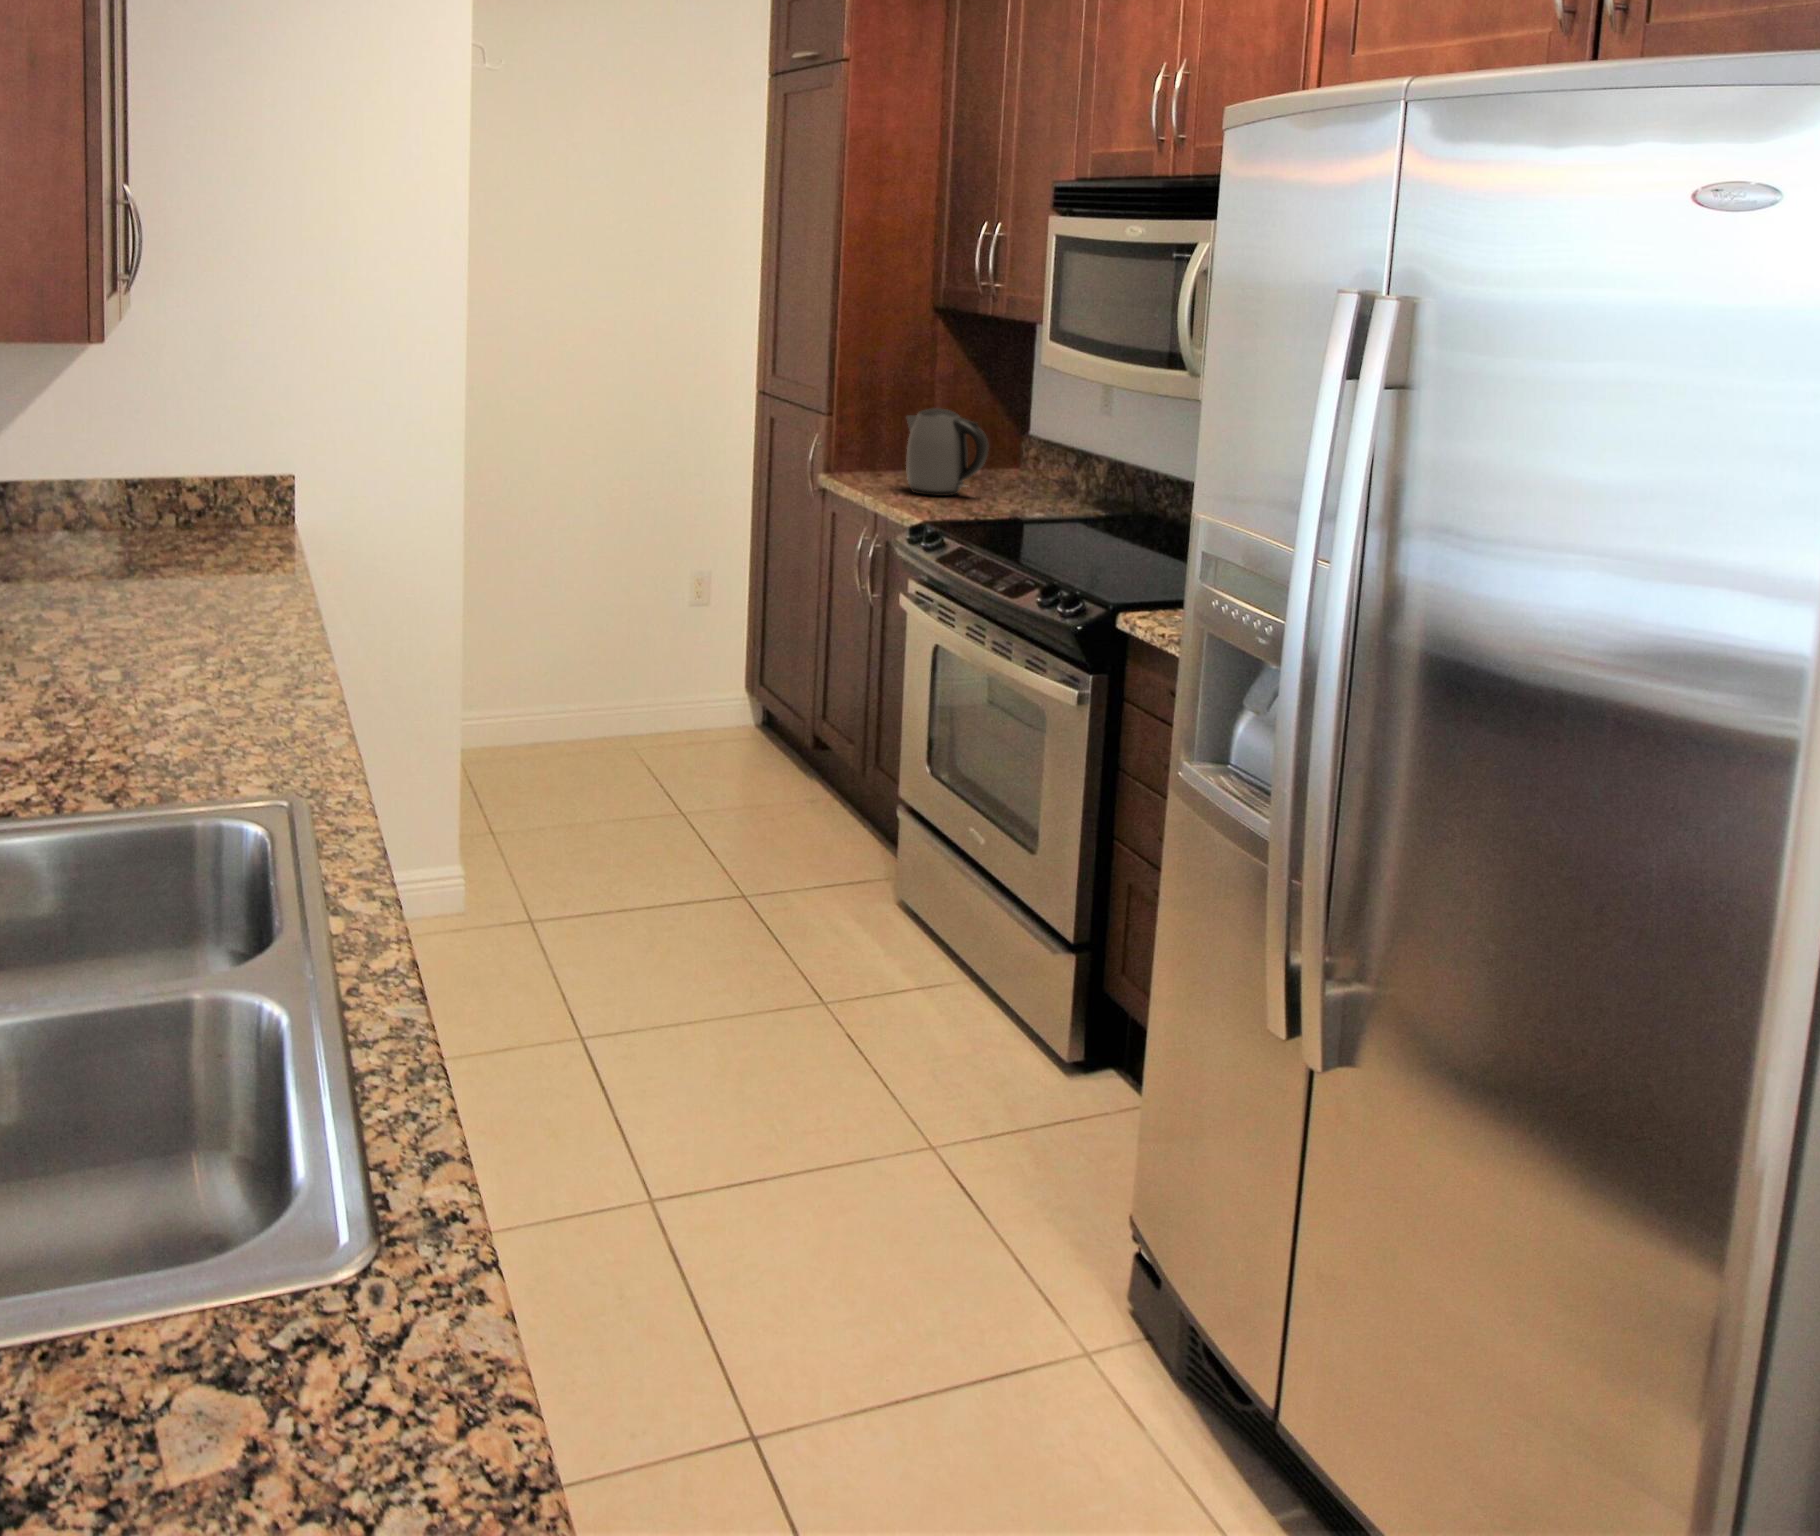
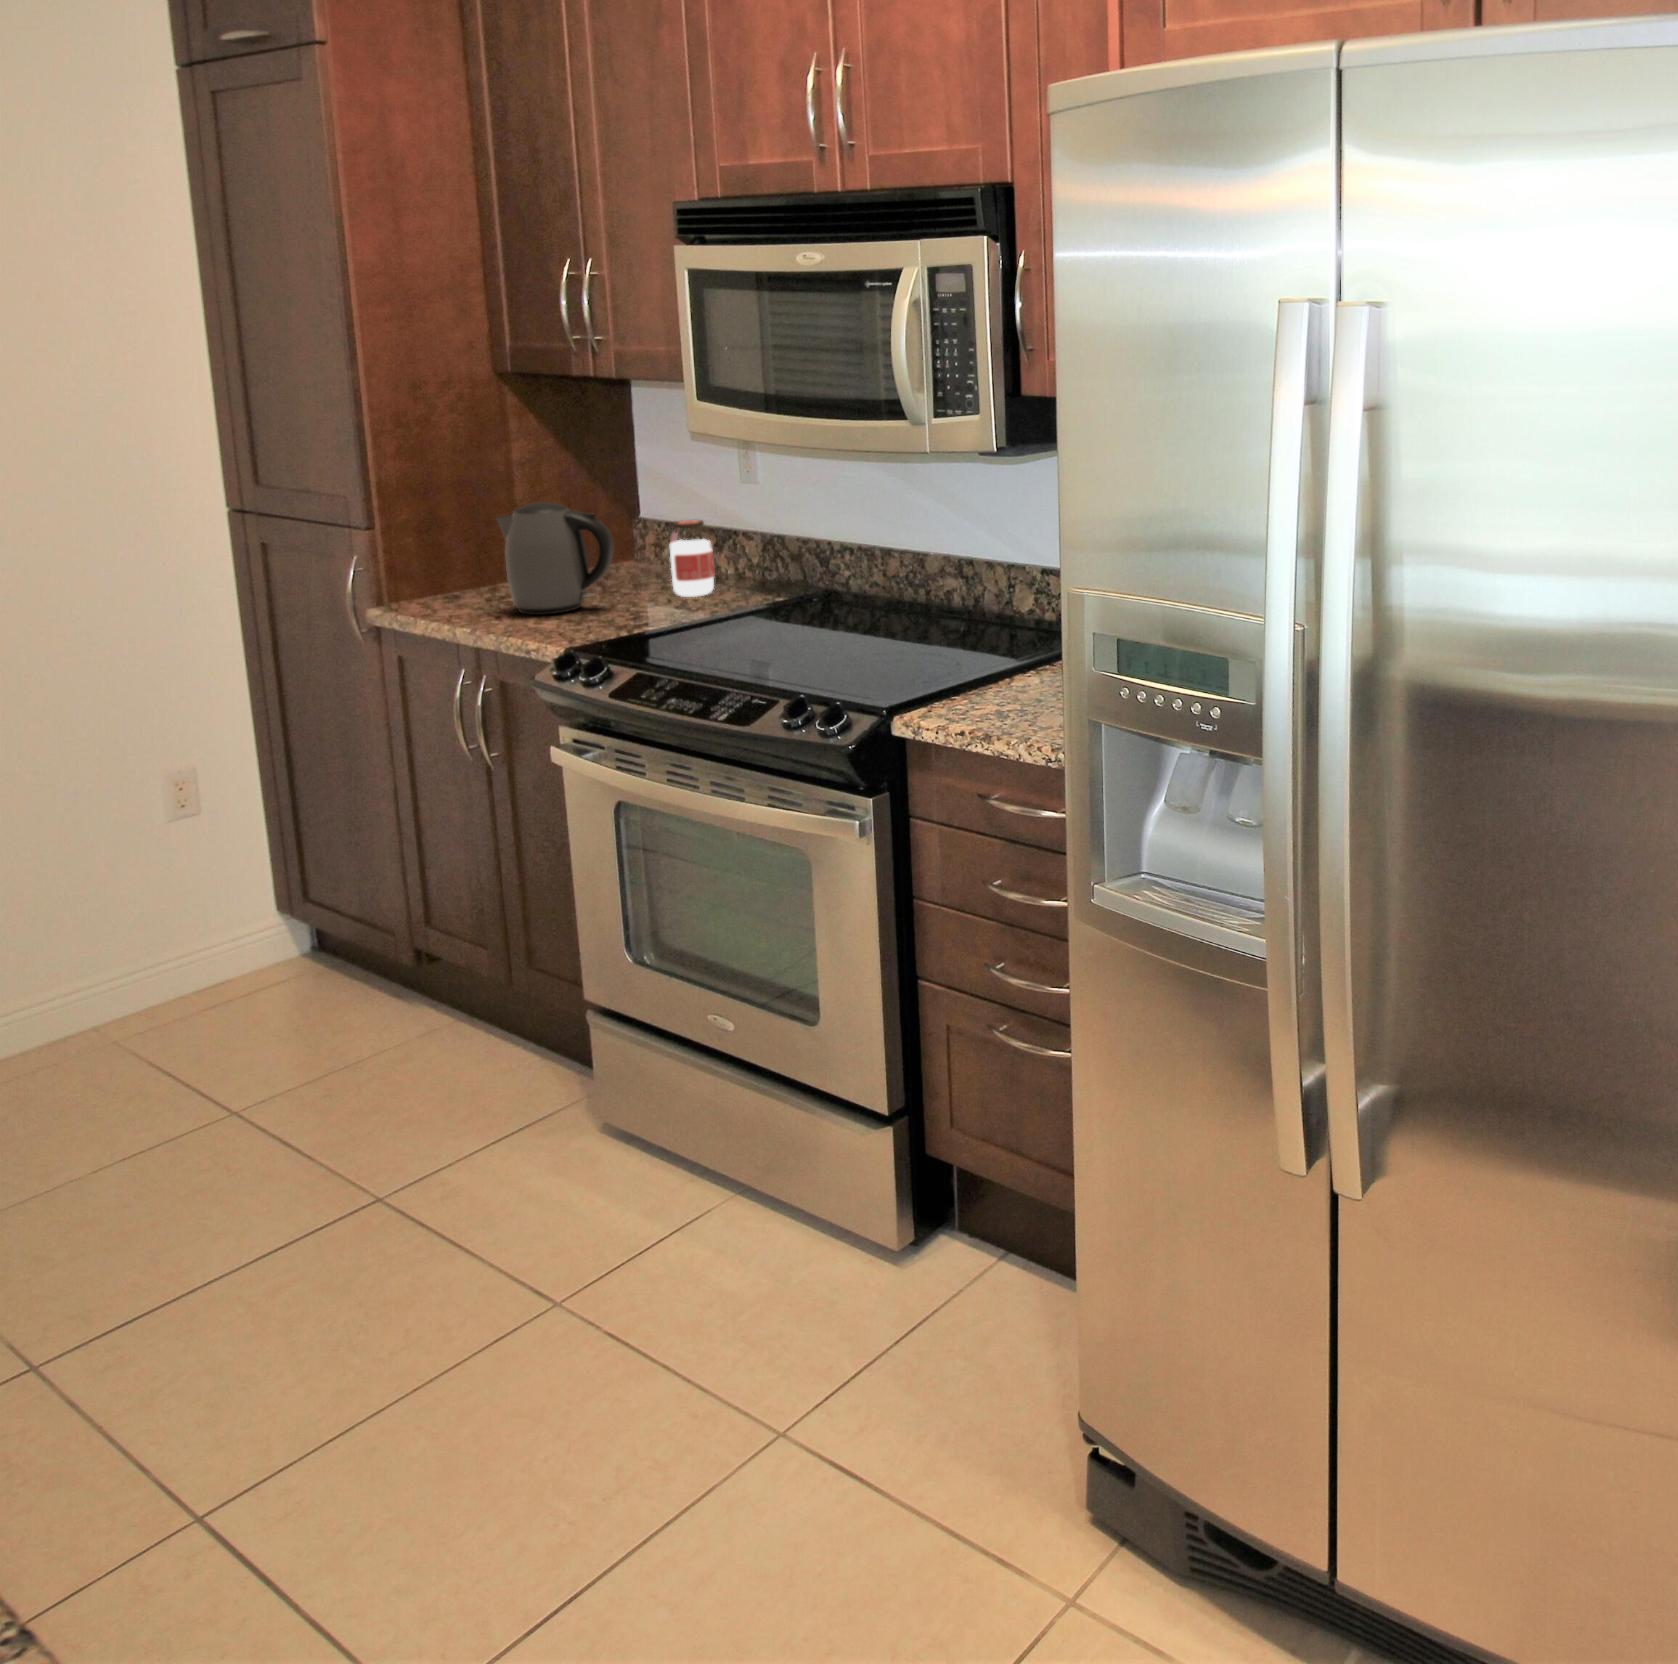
jar: none [1031,439,1070,502] -> present [670,520,715,597]

